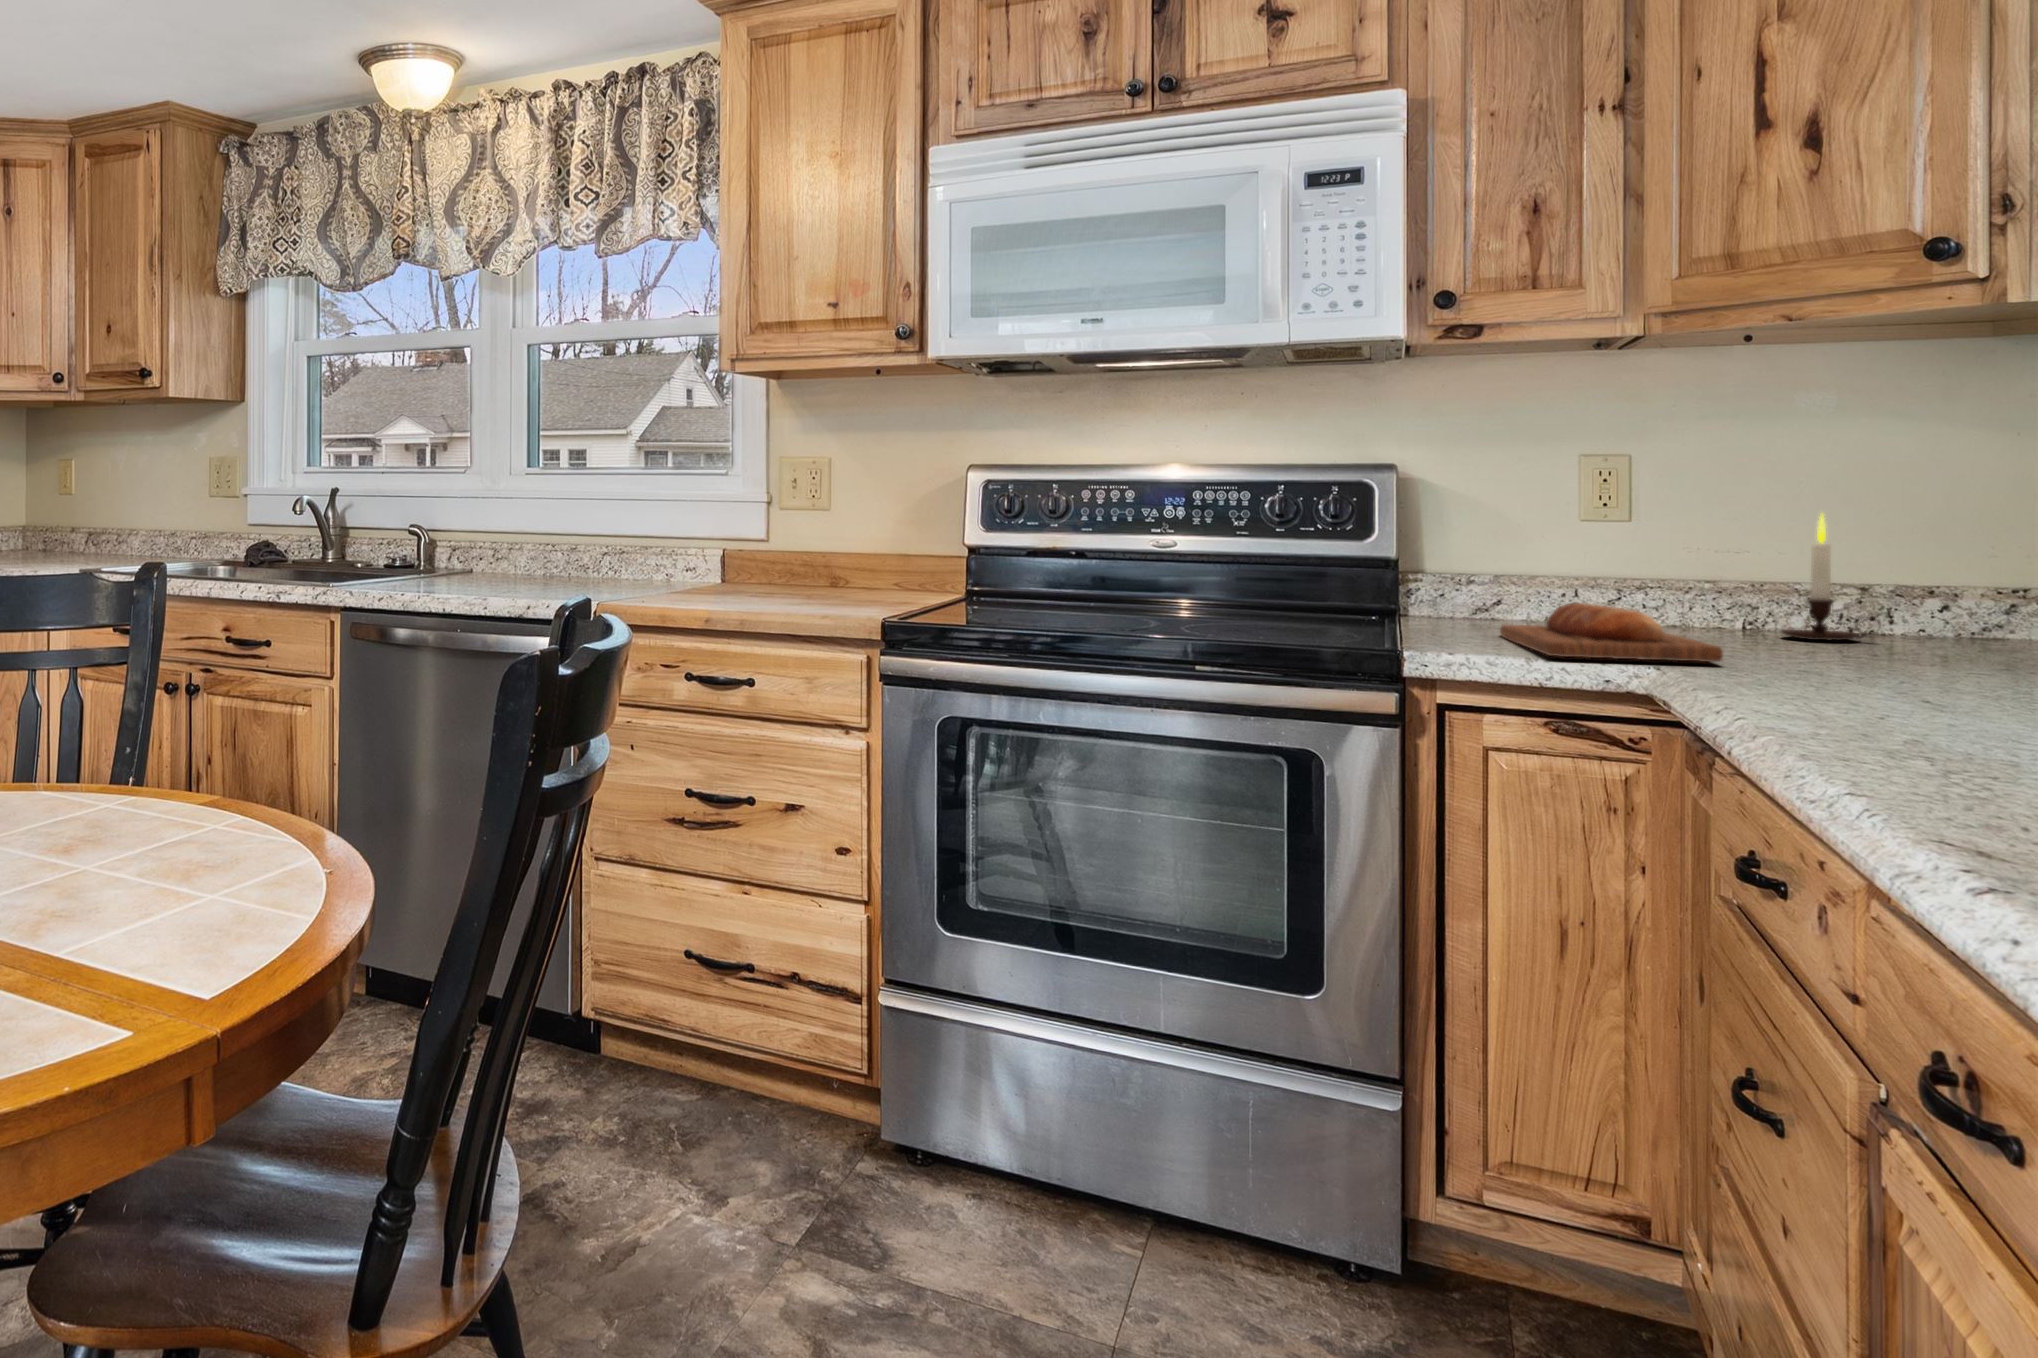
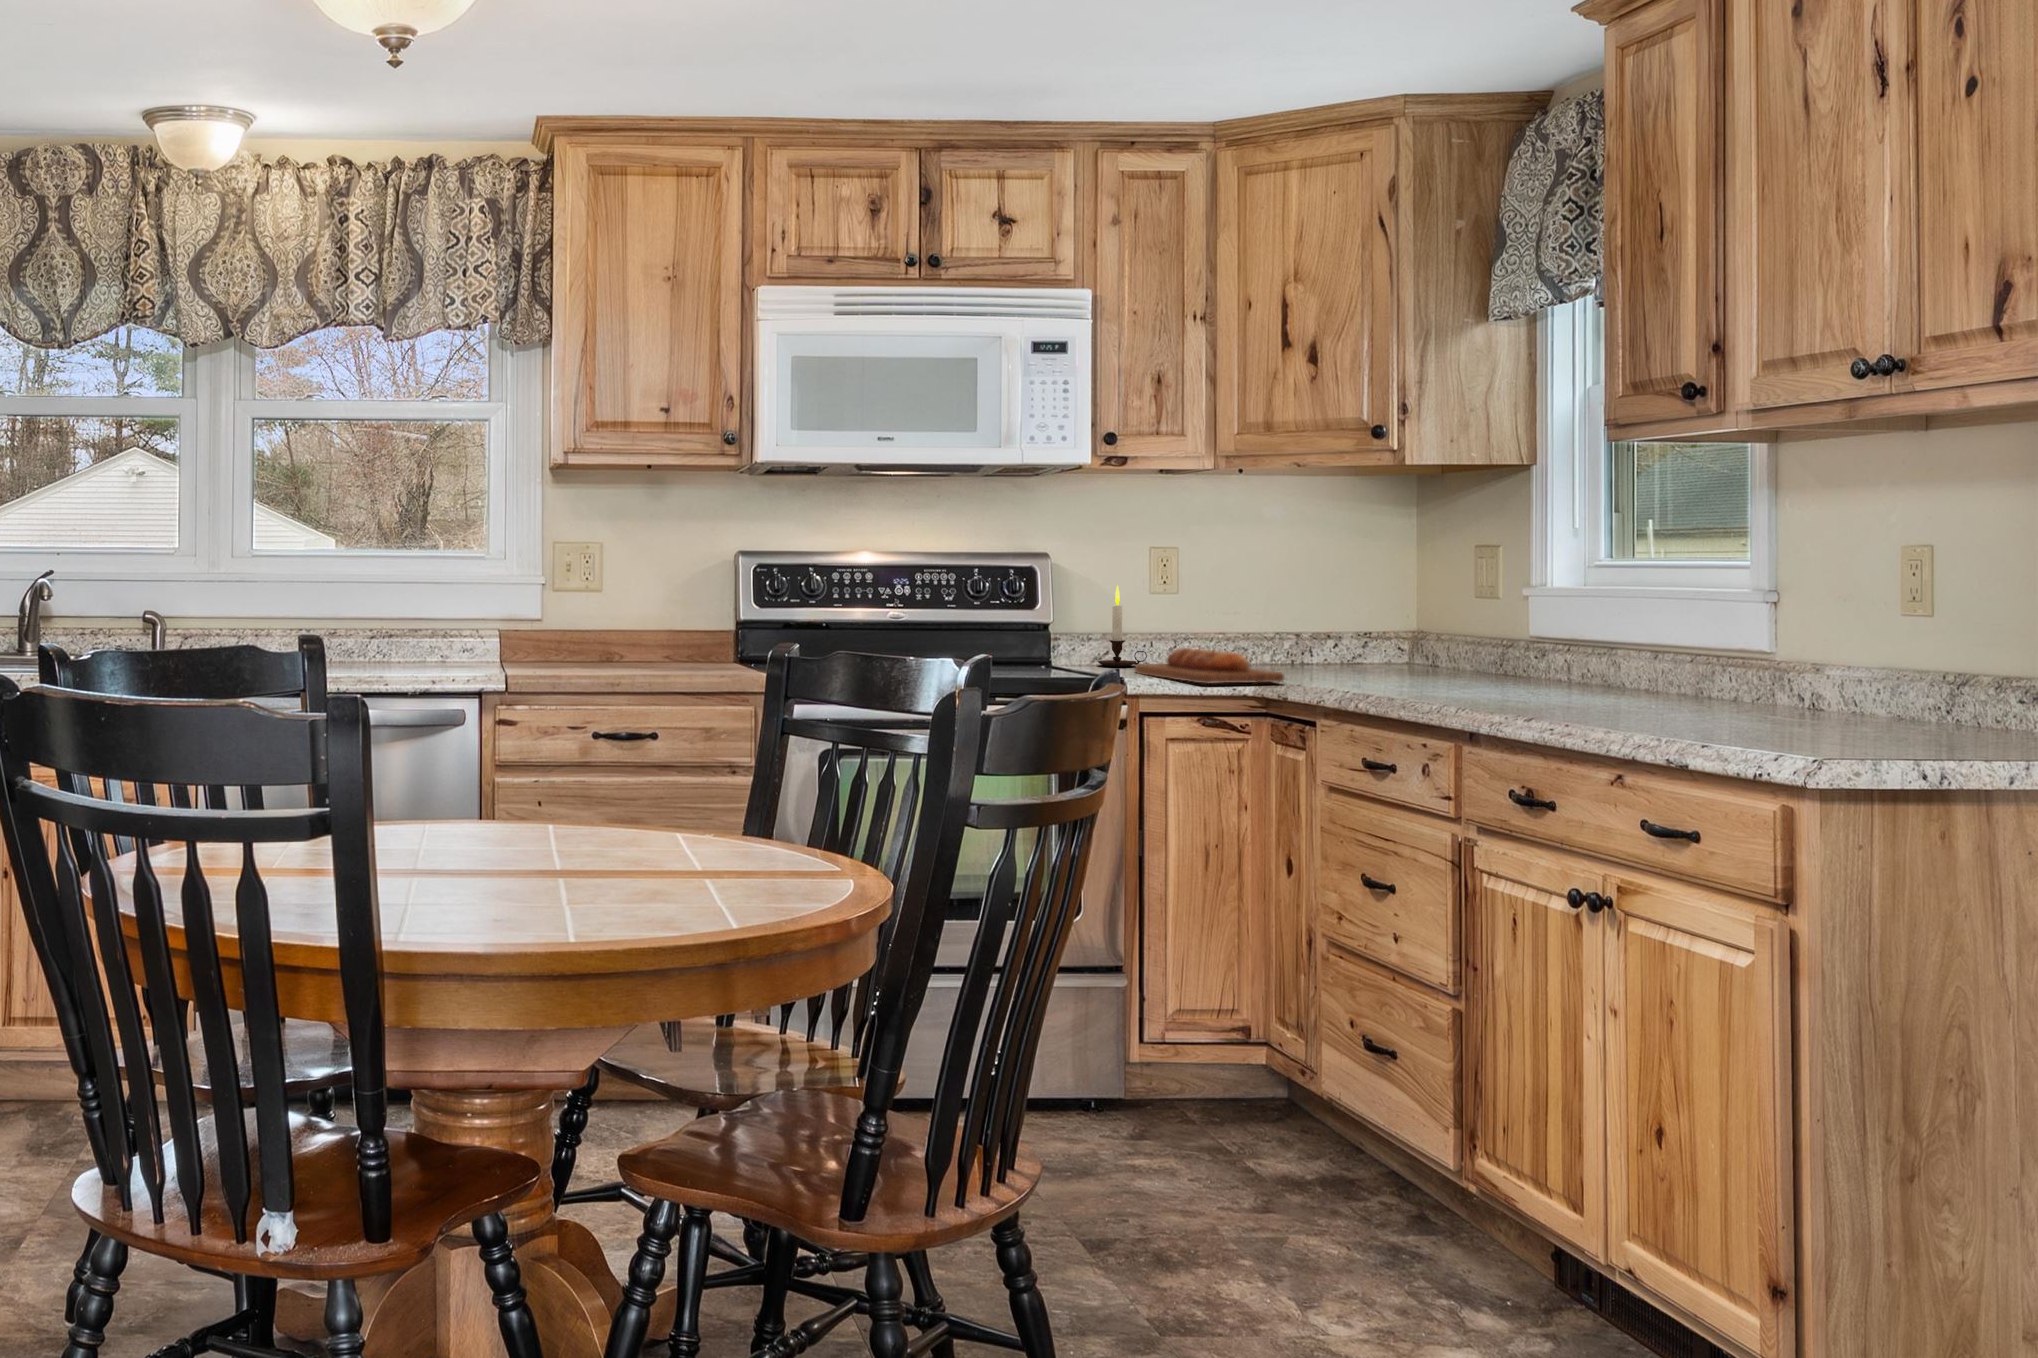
candle: present [1782,514,1880,640] -> present [1098,585,1147,666]

